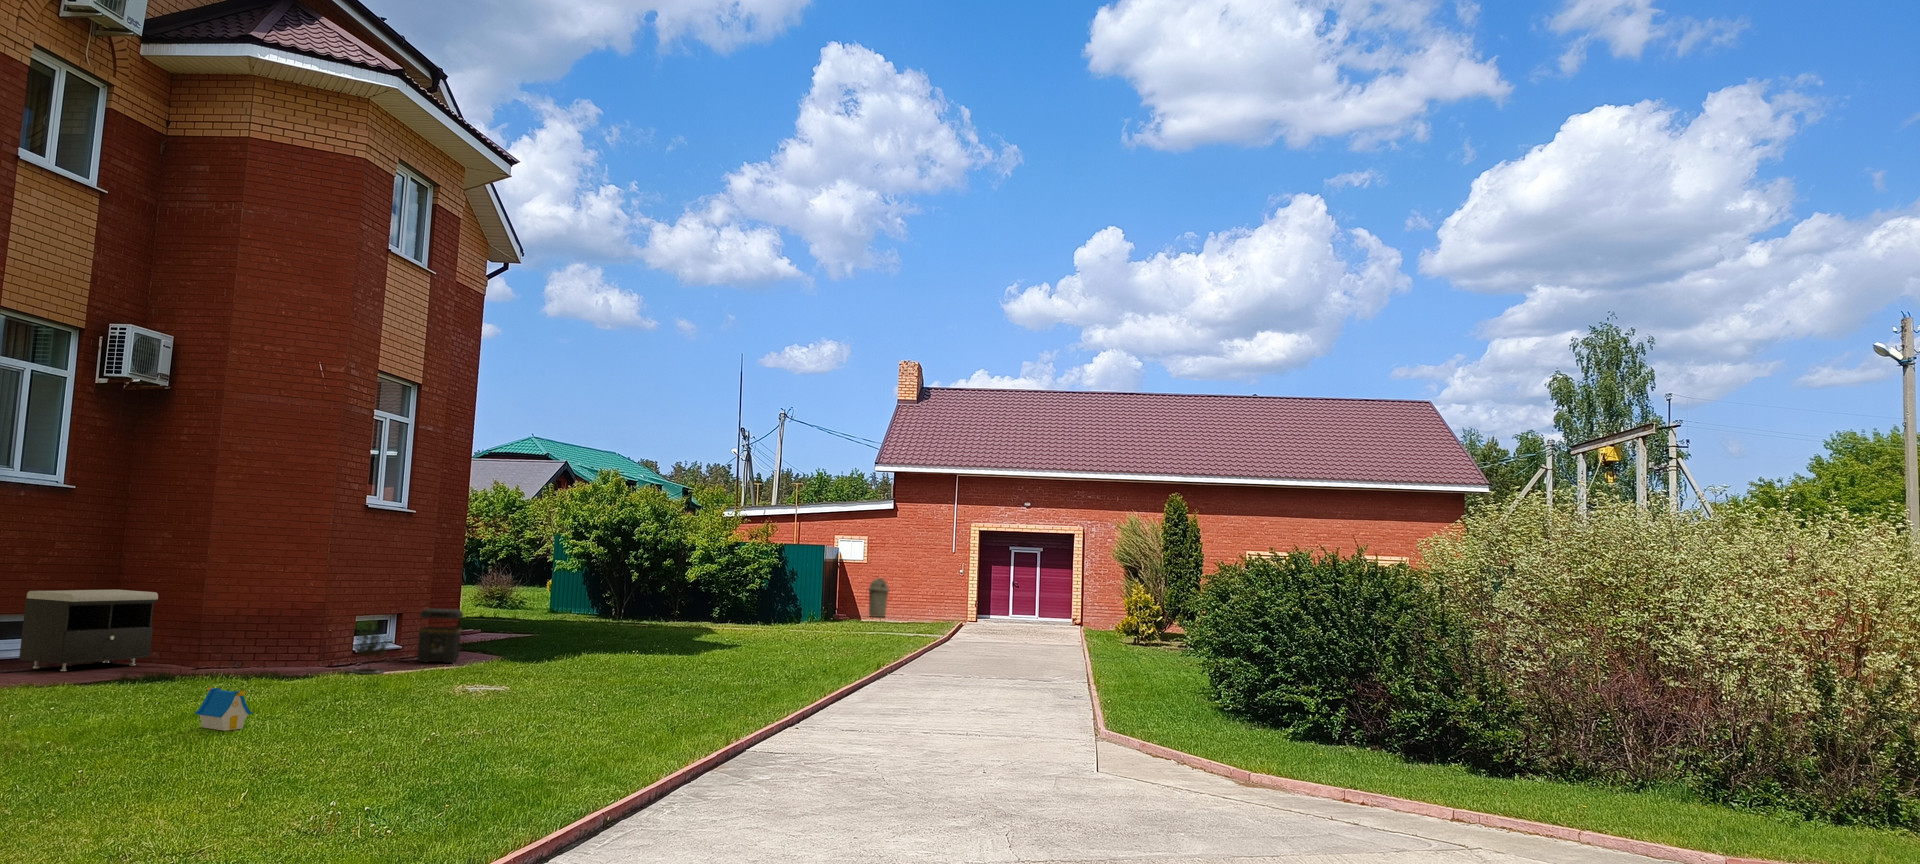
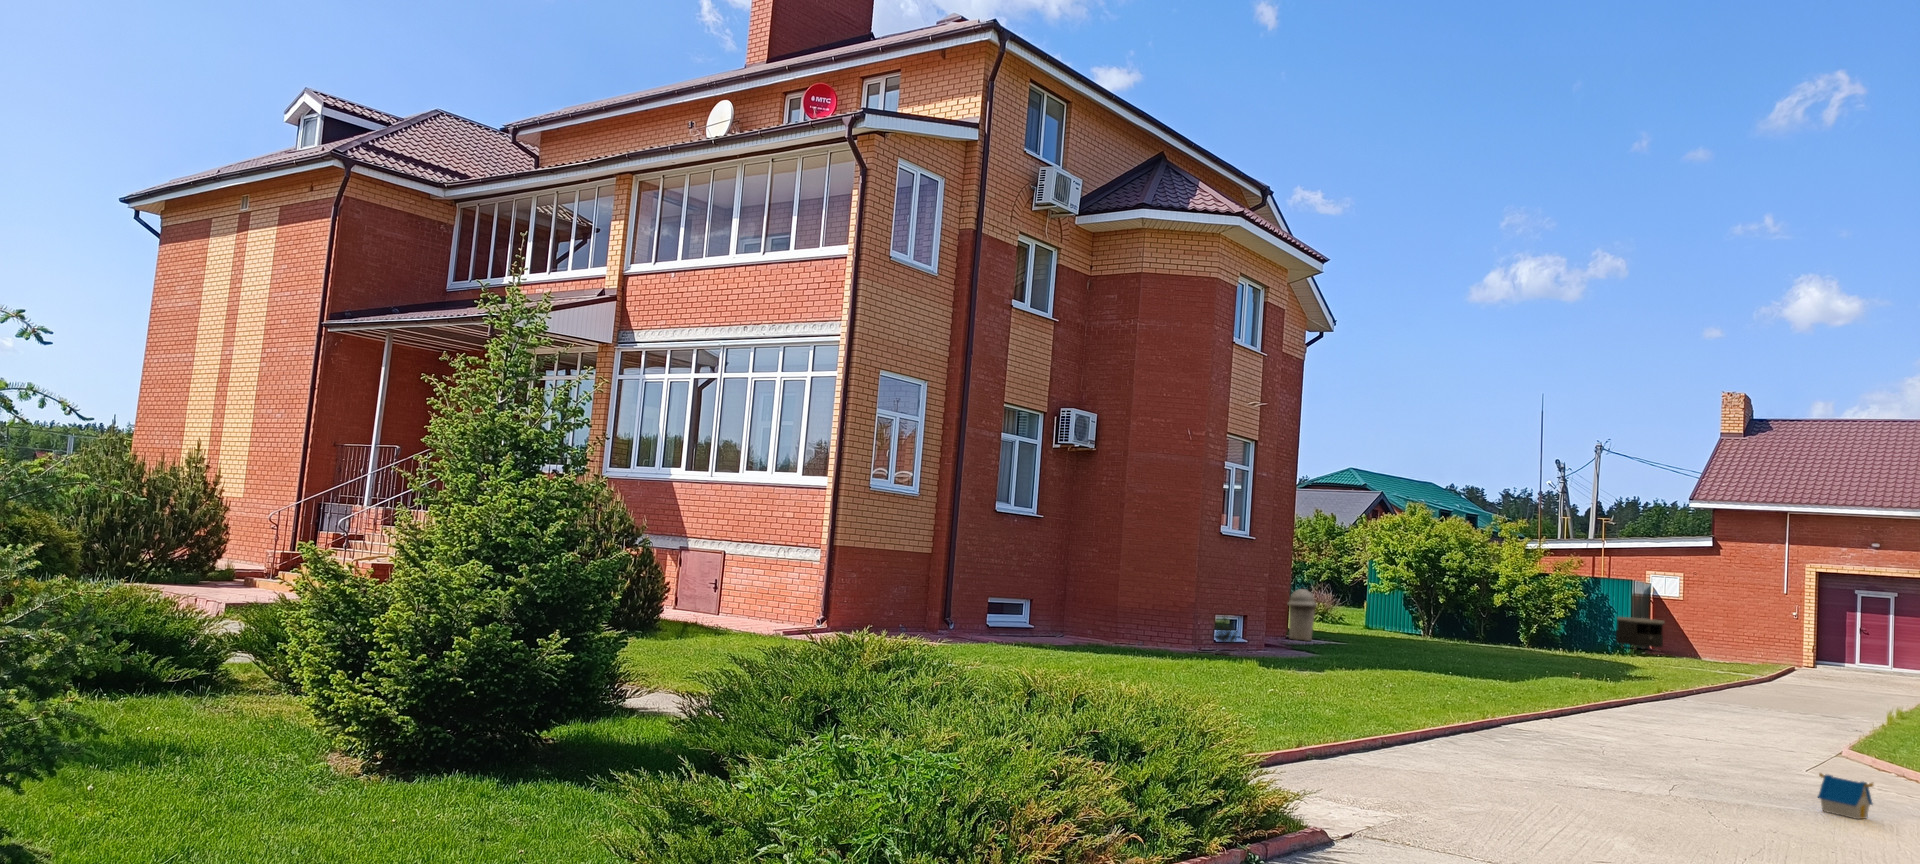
trash can: present [868,578,889,617] -> present [1288,589,1317,641]
storage bench: present [19,590,158,671] -> present [1616,617,1665,649]
toolbox: present [417,609,463,663] -> none [1258,611,1291,654]
toy house: present [195,687,252,731] -> present [1818,773,1873,819]

